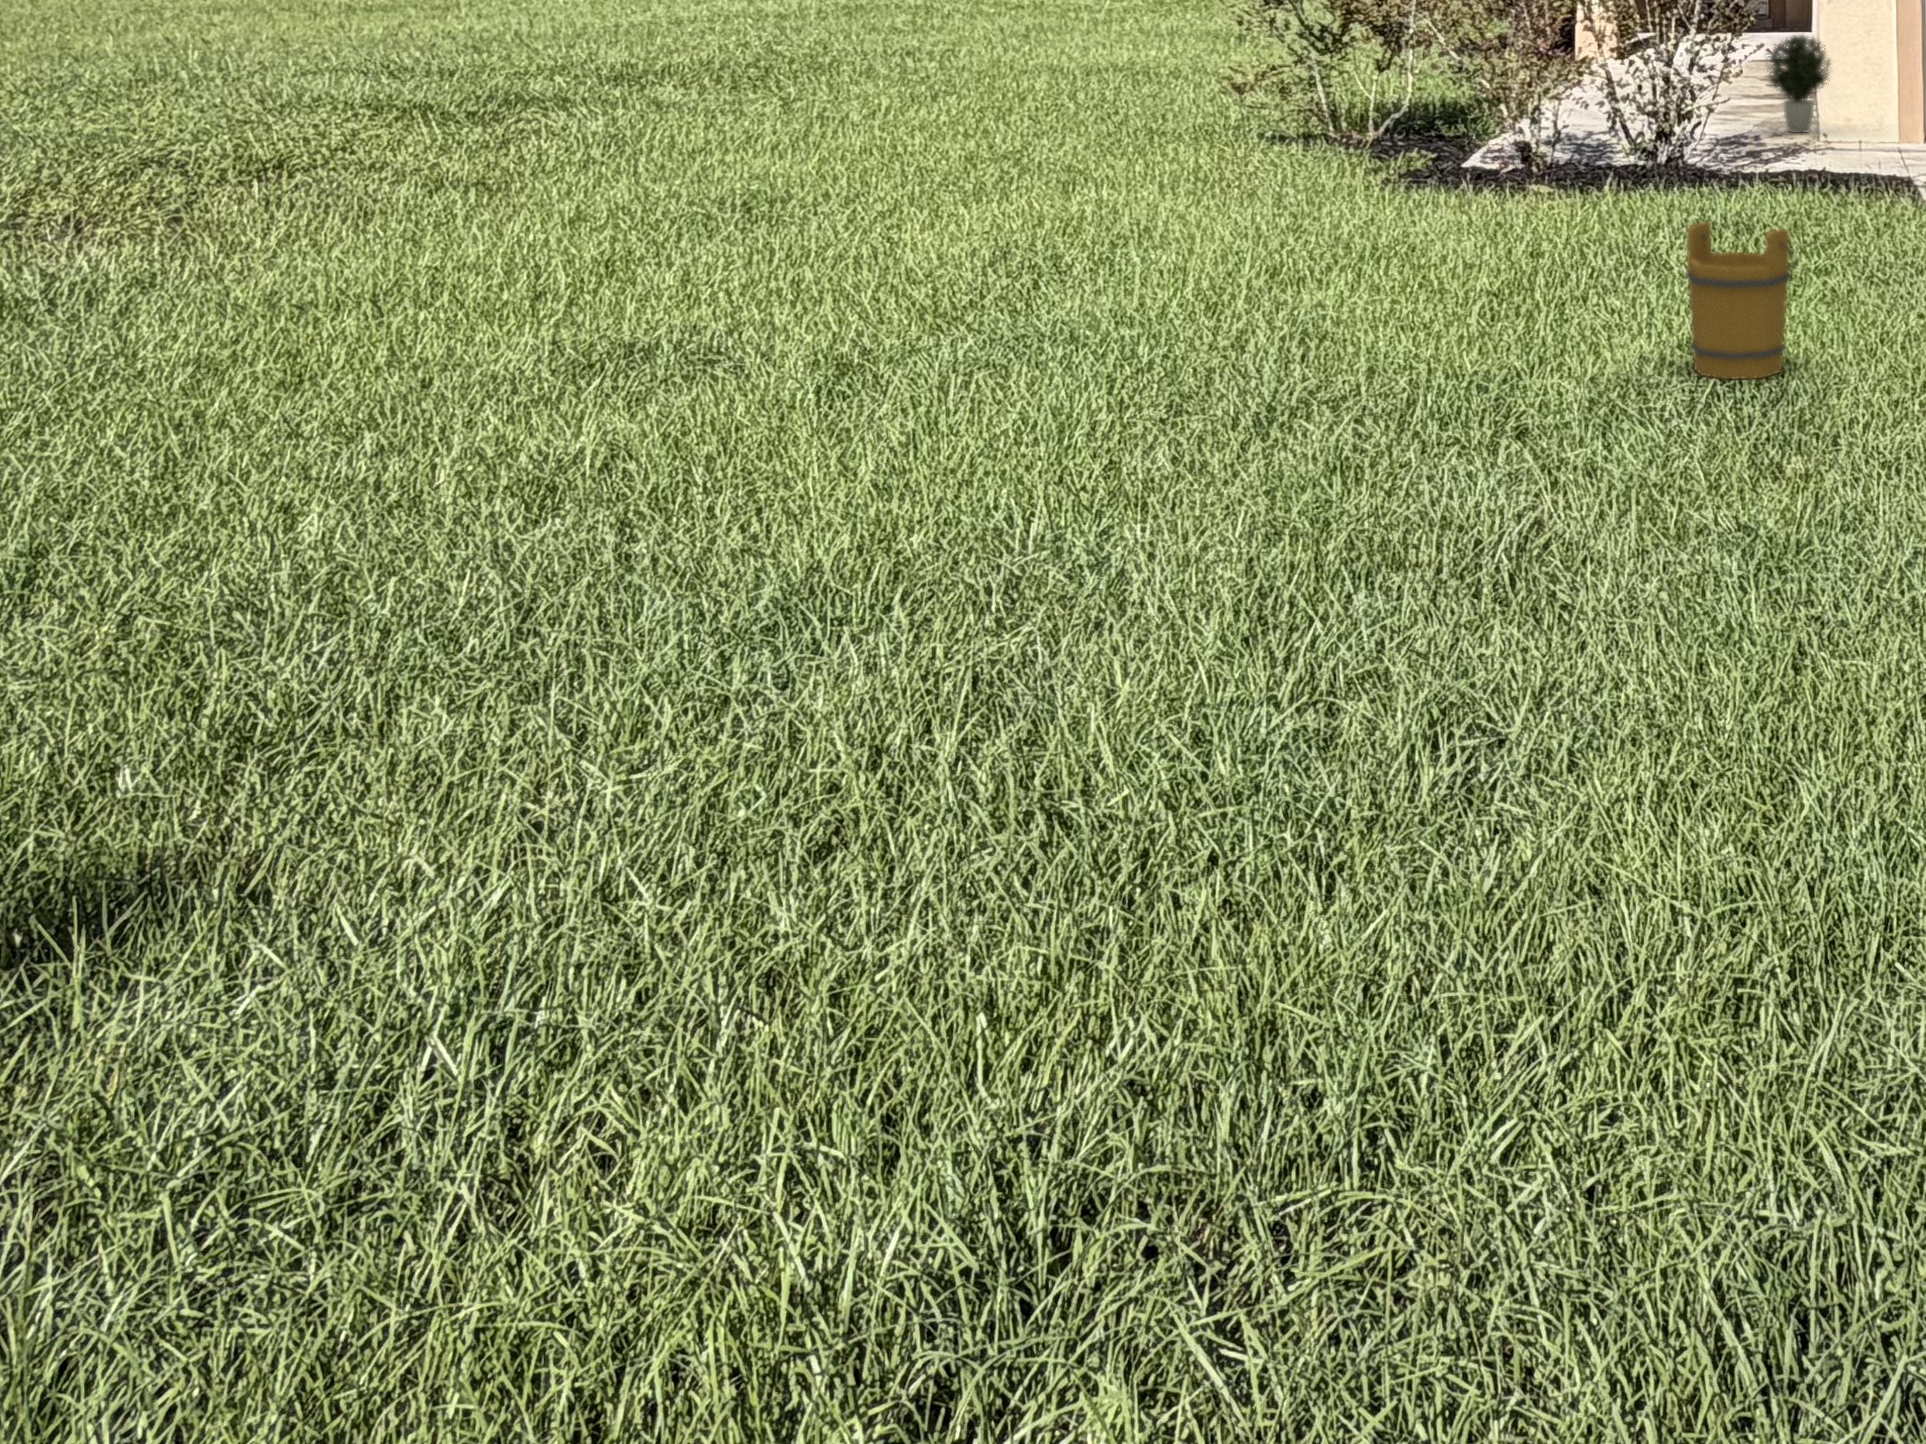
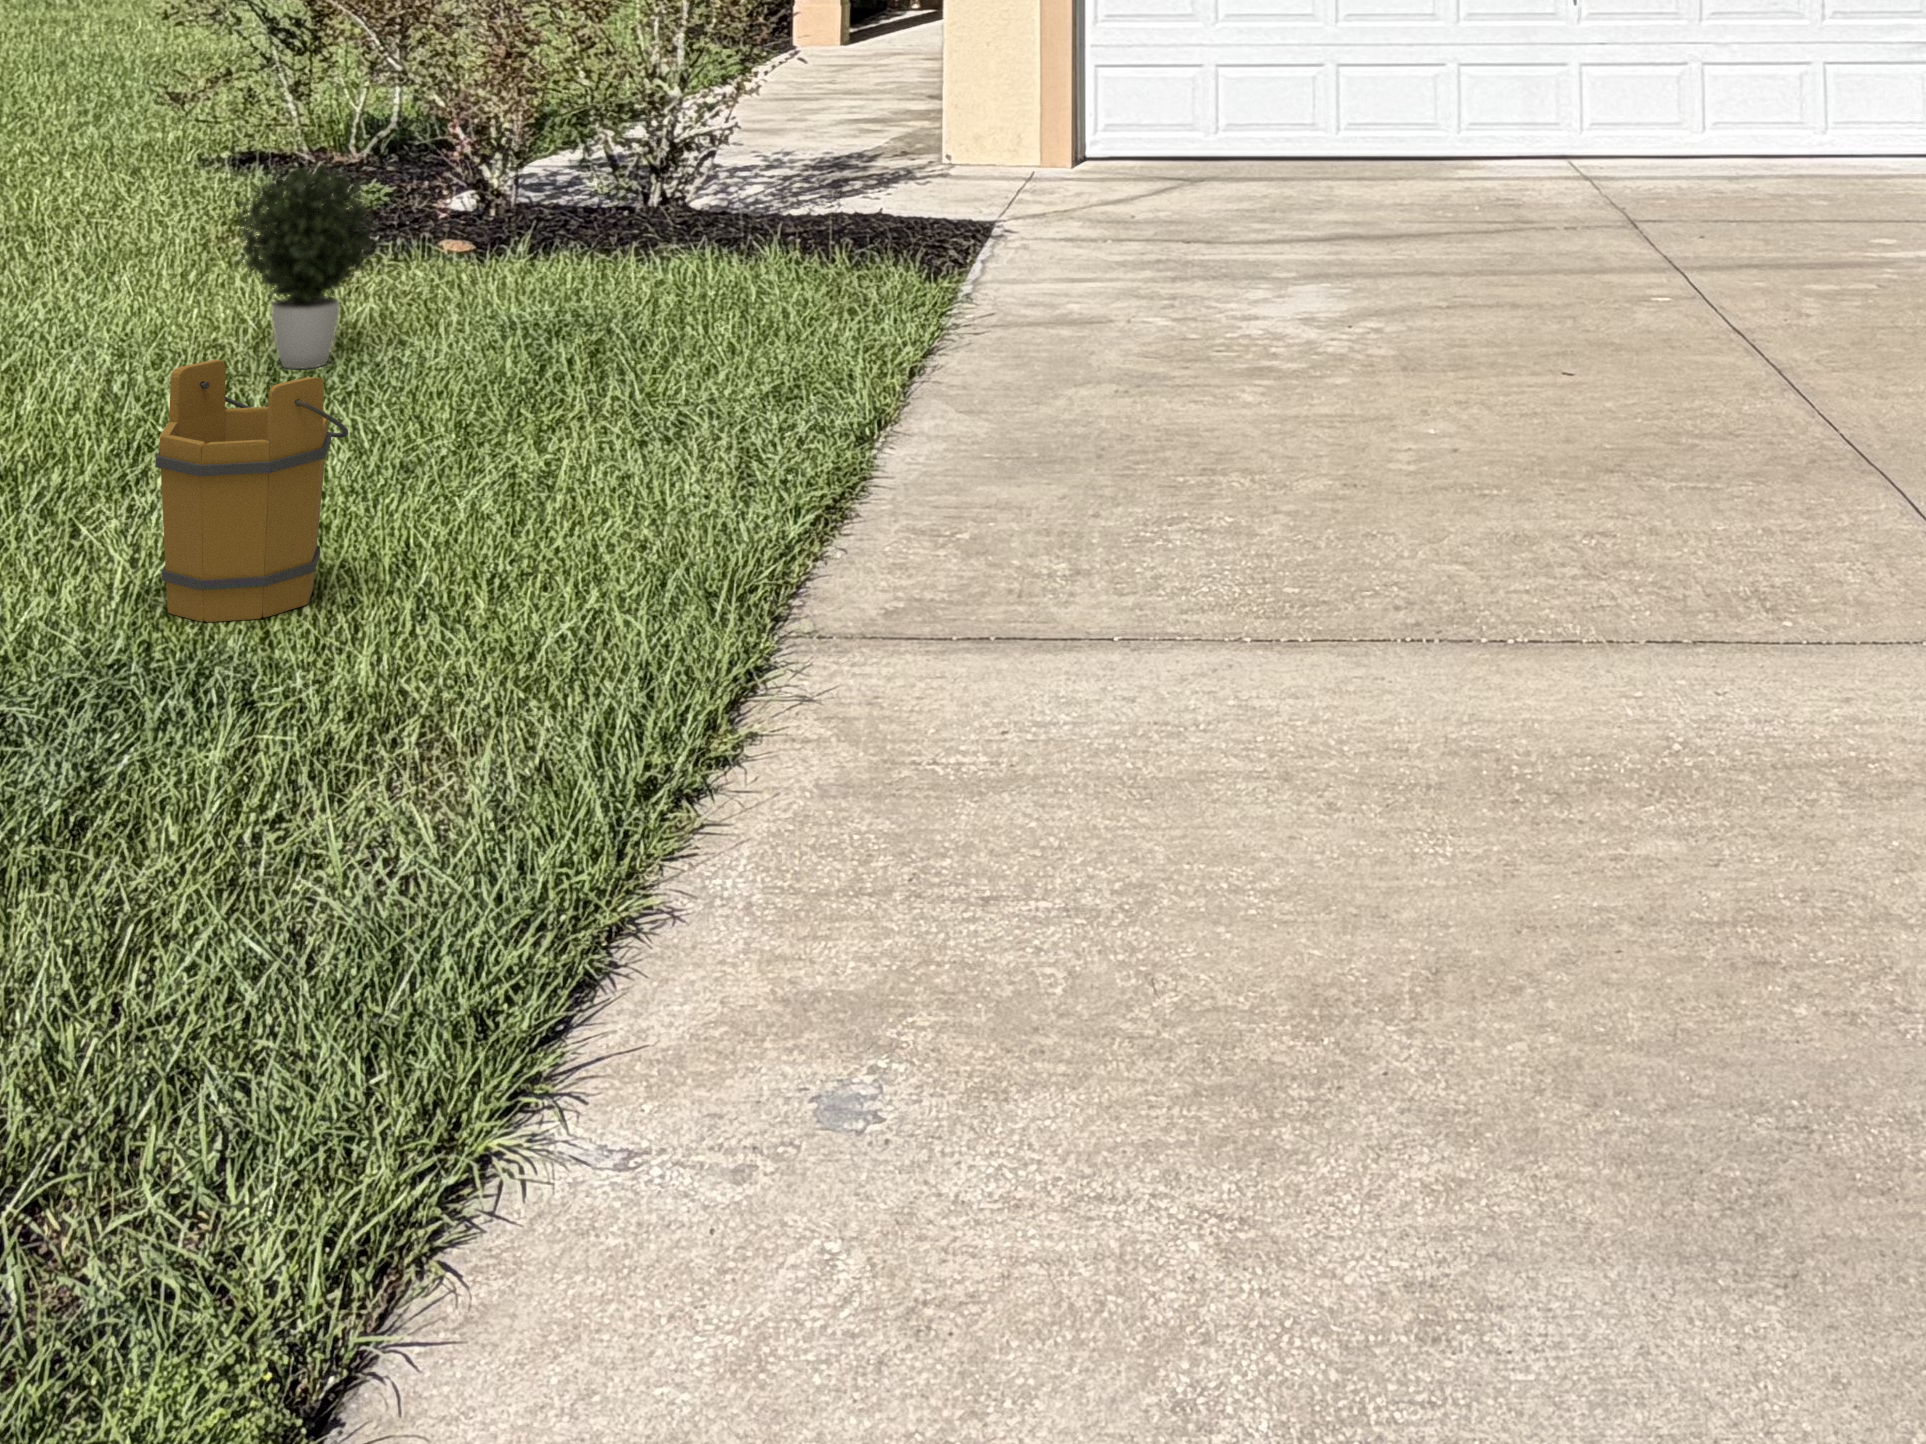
potted plant: present [1765,35,1831,133] -> present [236,164,379,369]

